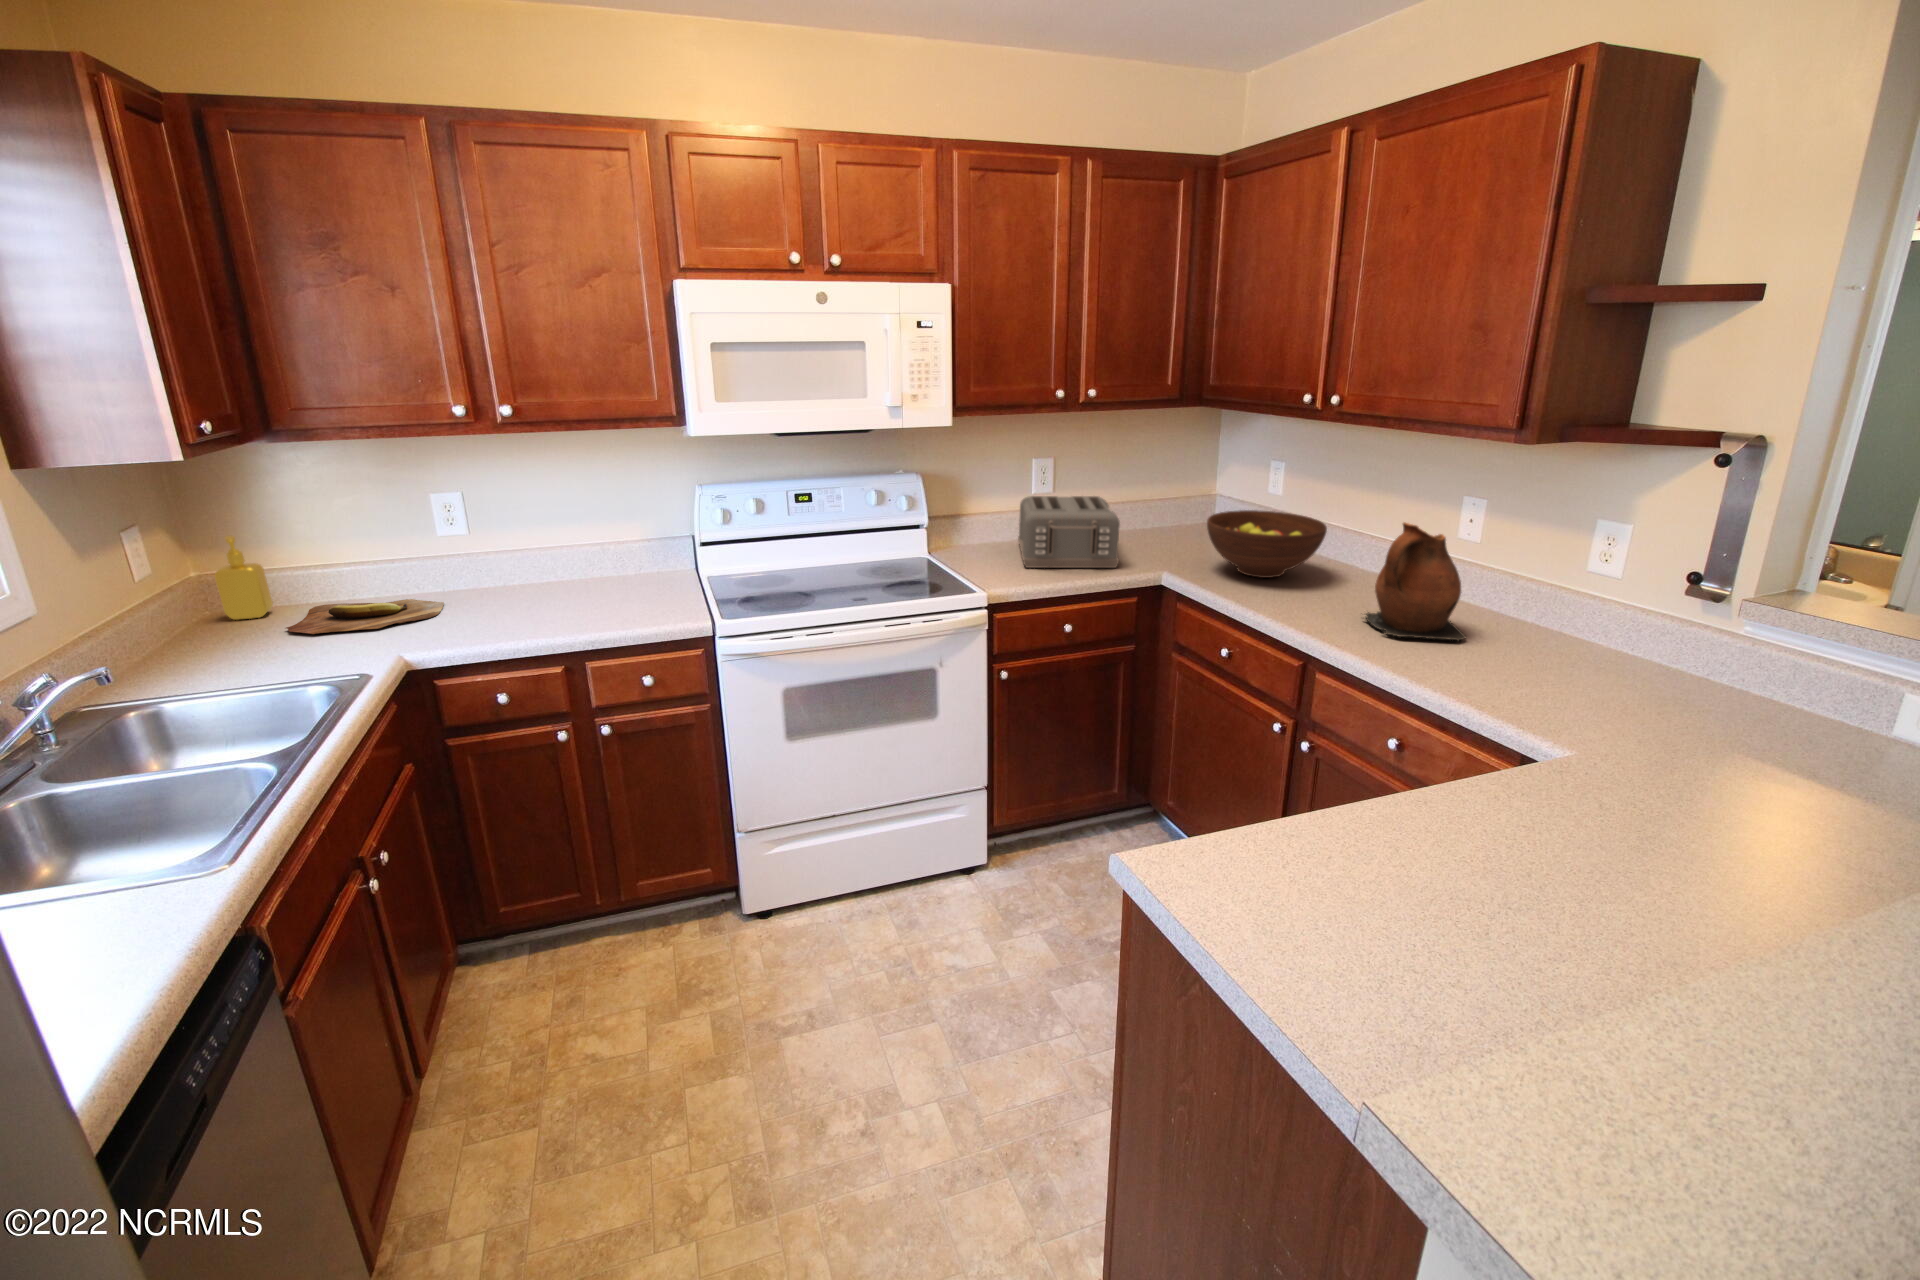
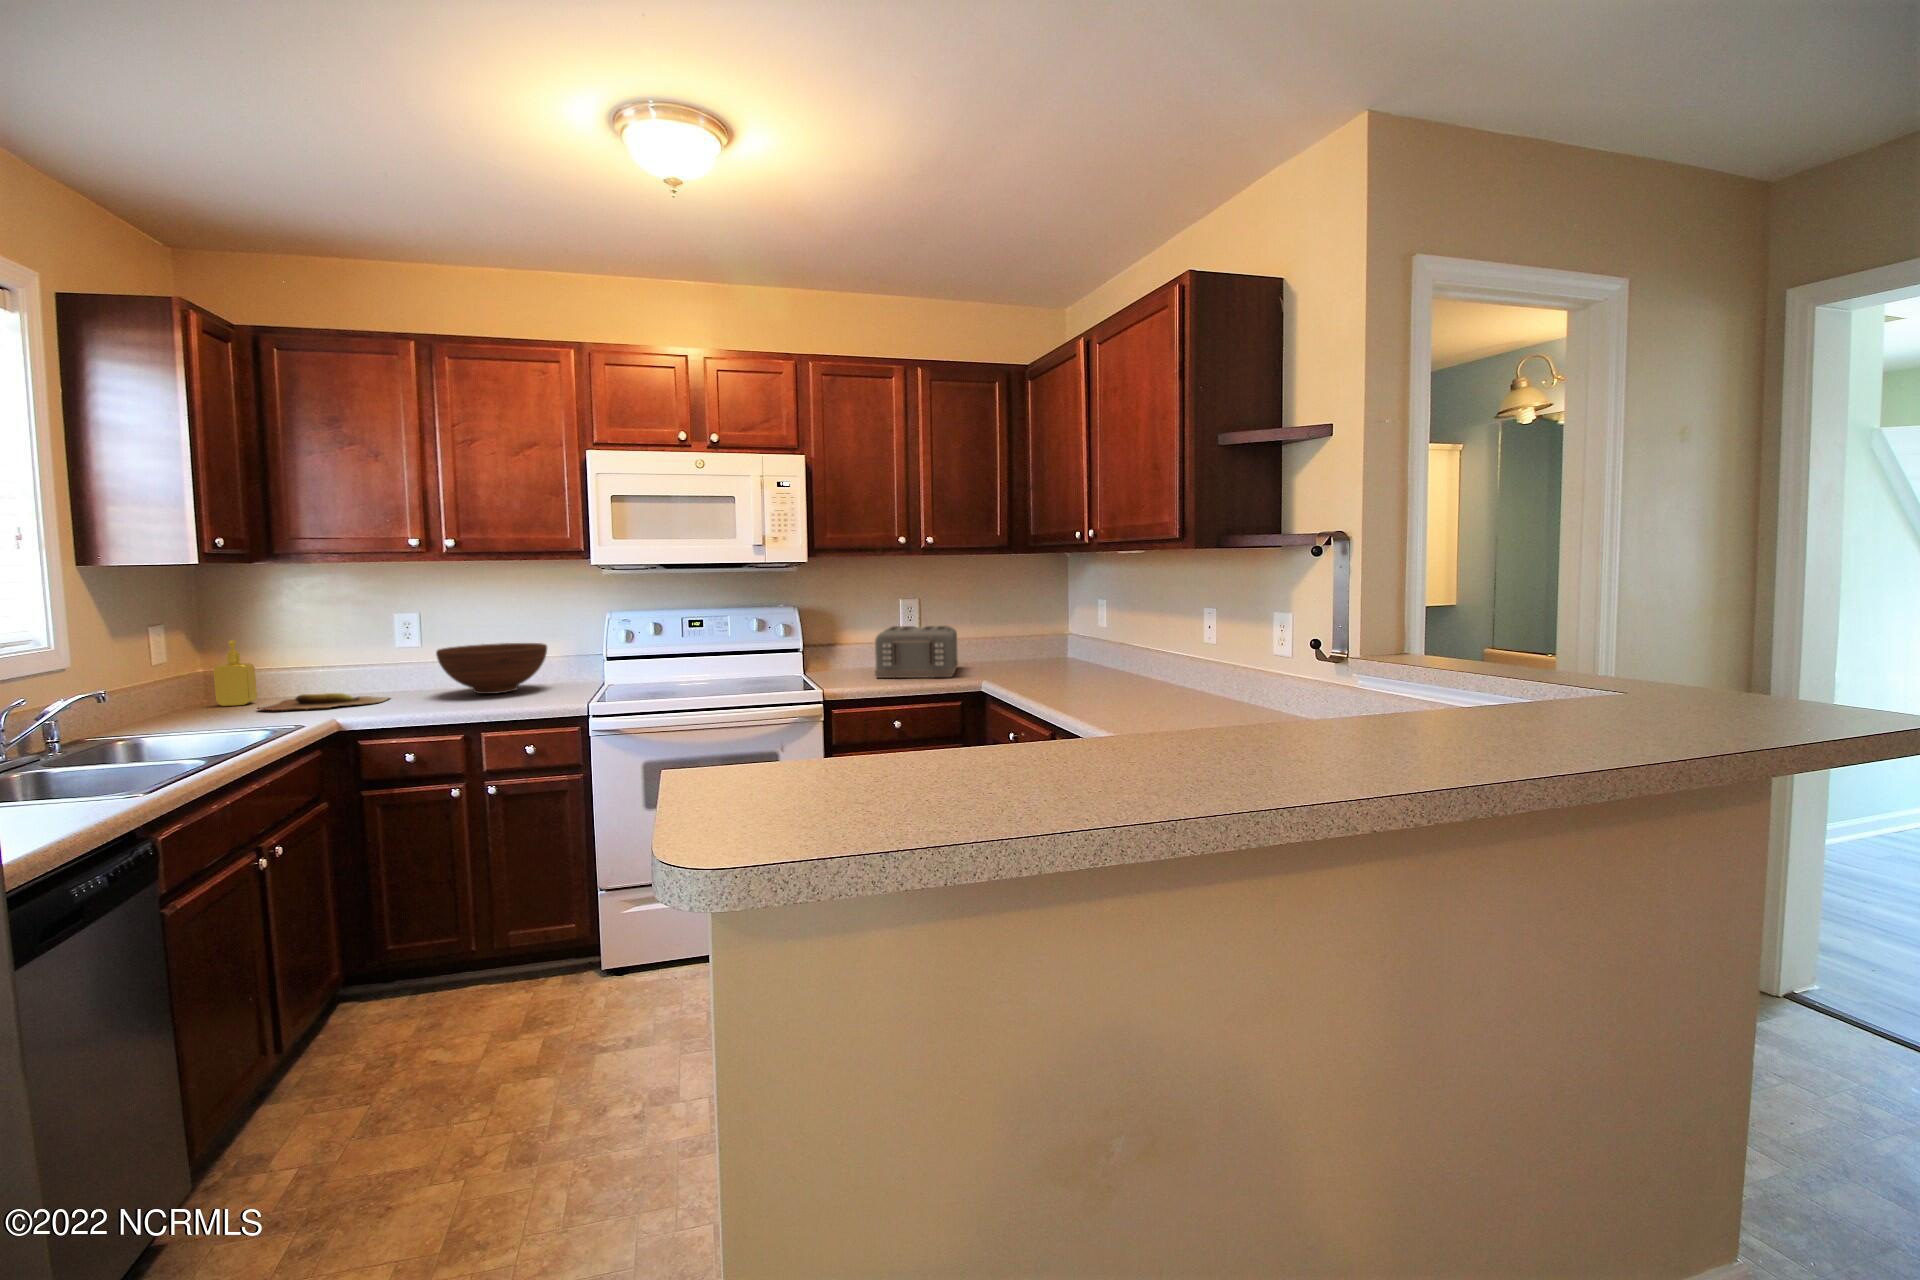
fruit bowl: present [1207,510,1327,578] -> present [436,643,547,694]
ceramic pitcher: present [1365,522,1466,641] -> none [1122,611,1197,706]

